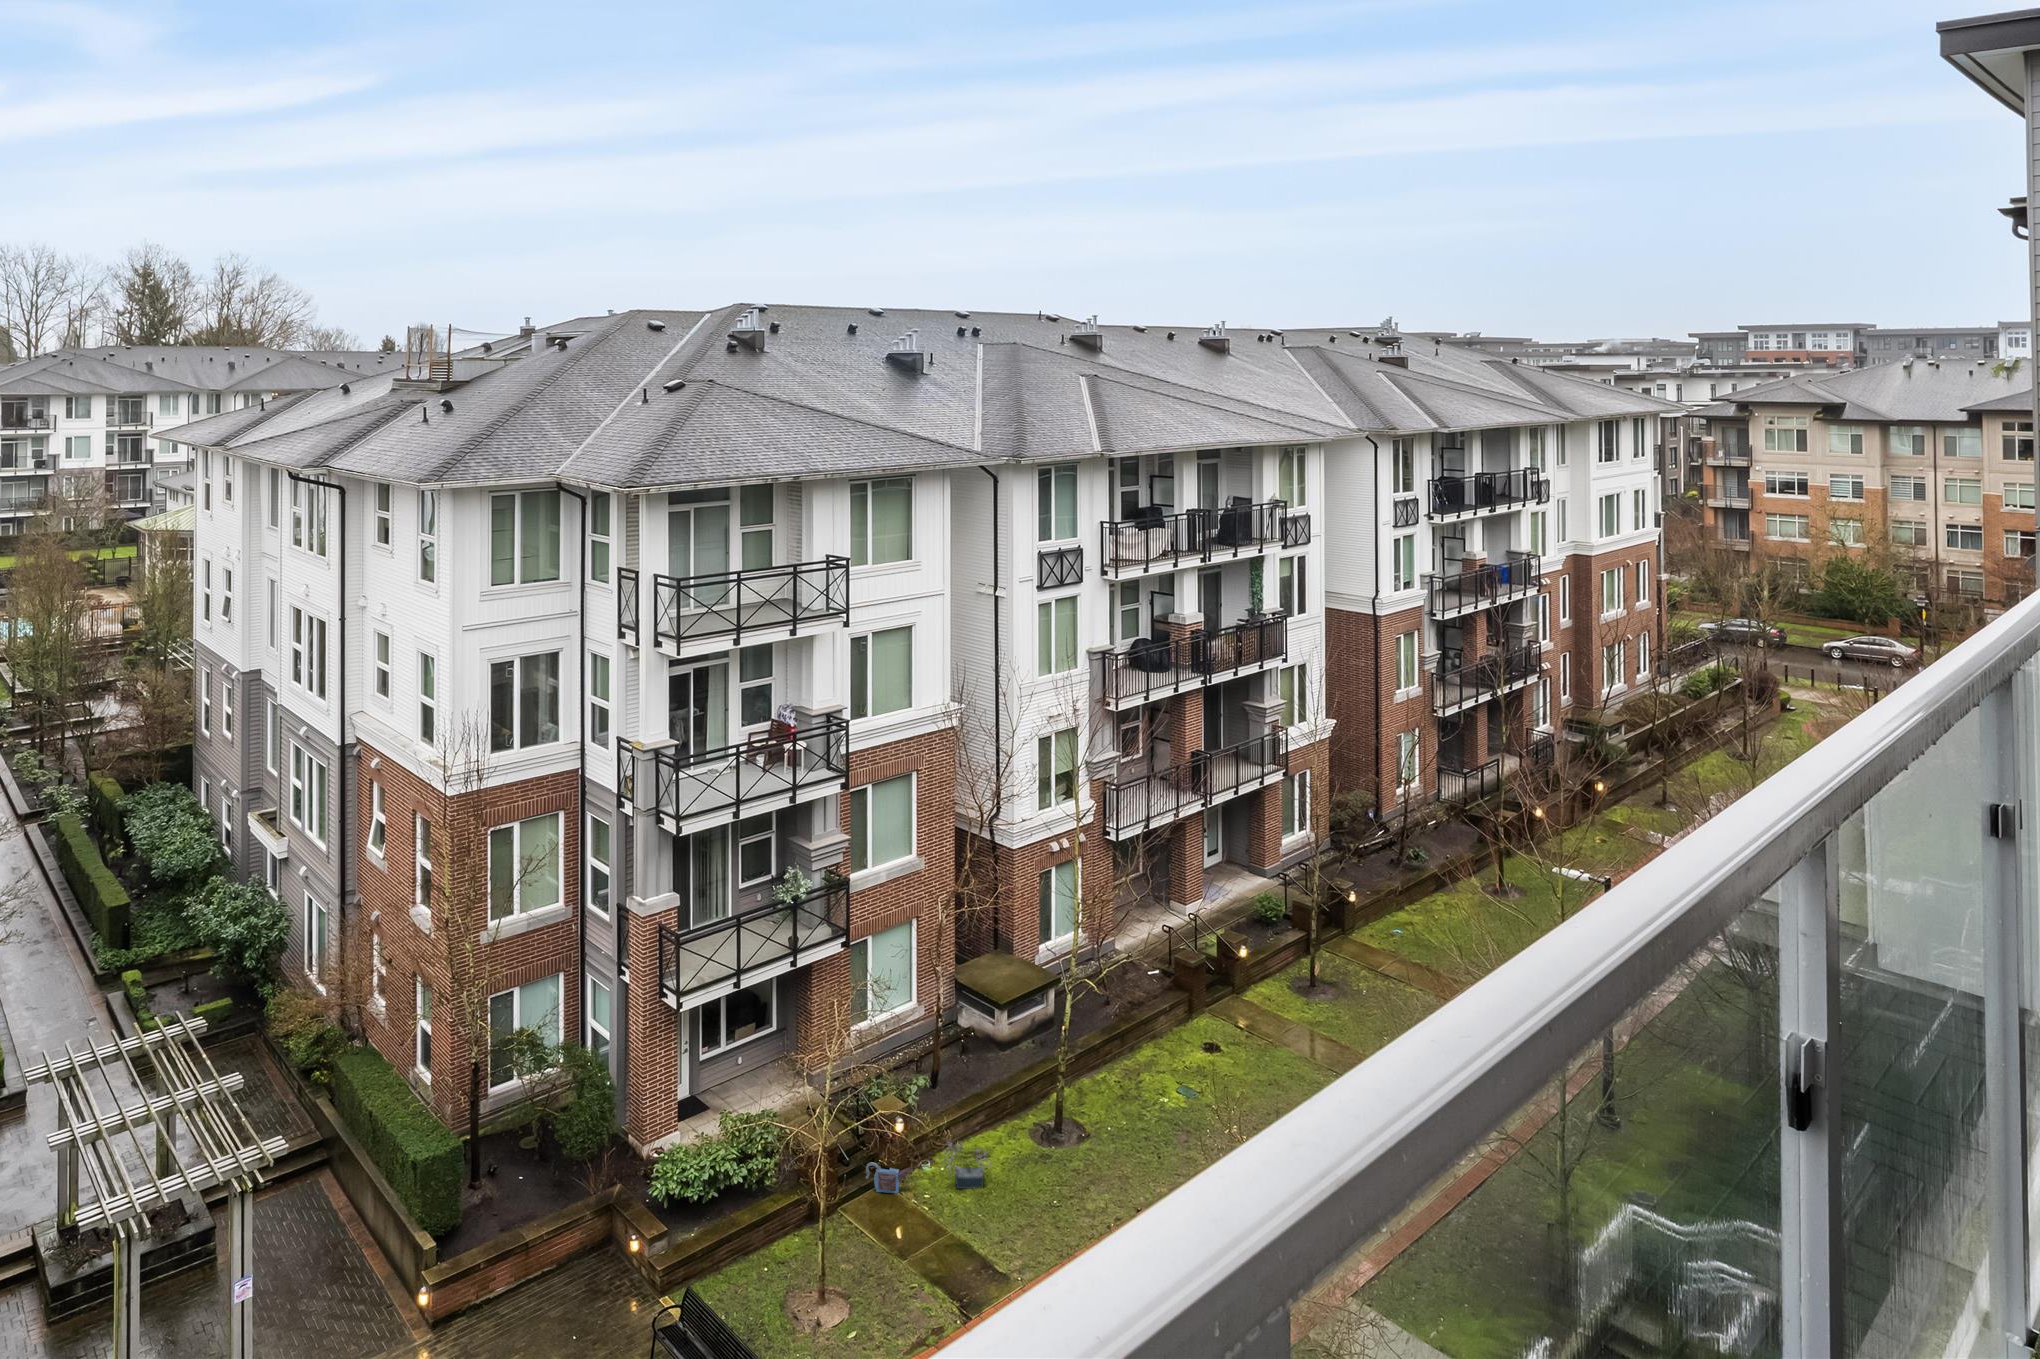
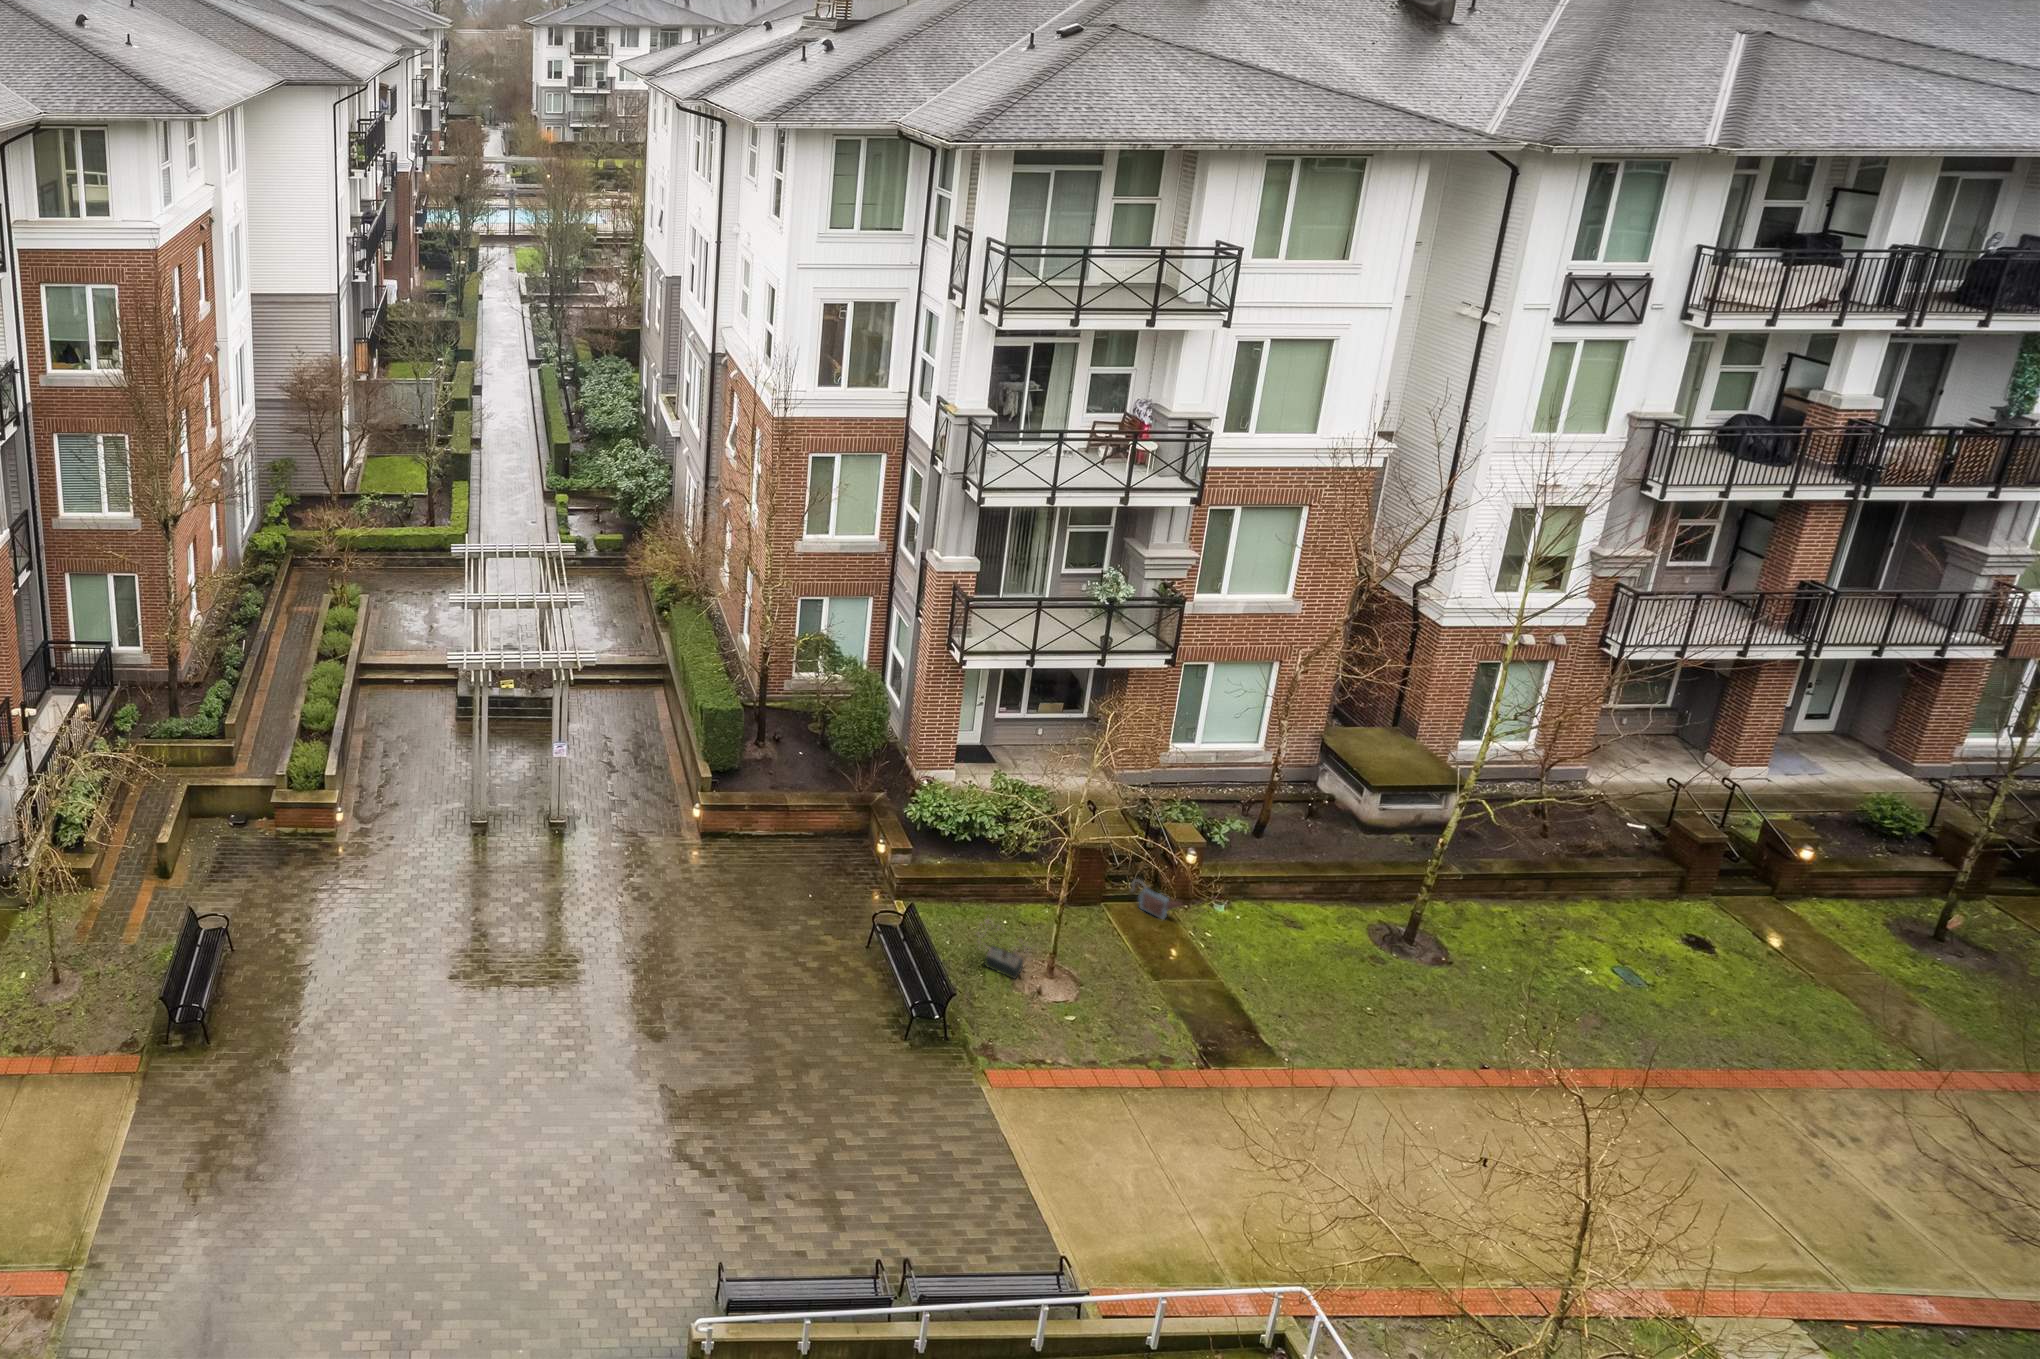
decorative plant: present [945,1143,986,1189] -> present [978,919,1028,979]

